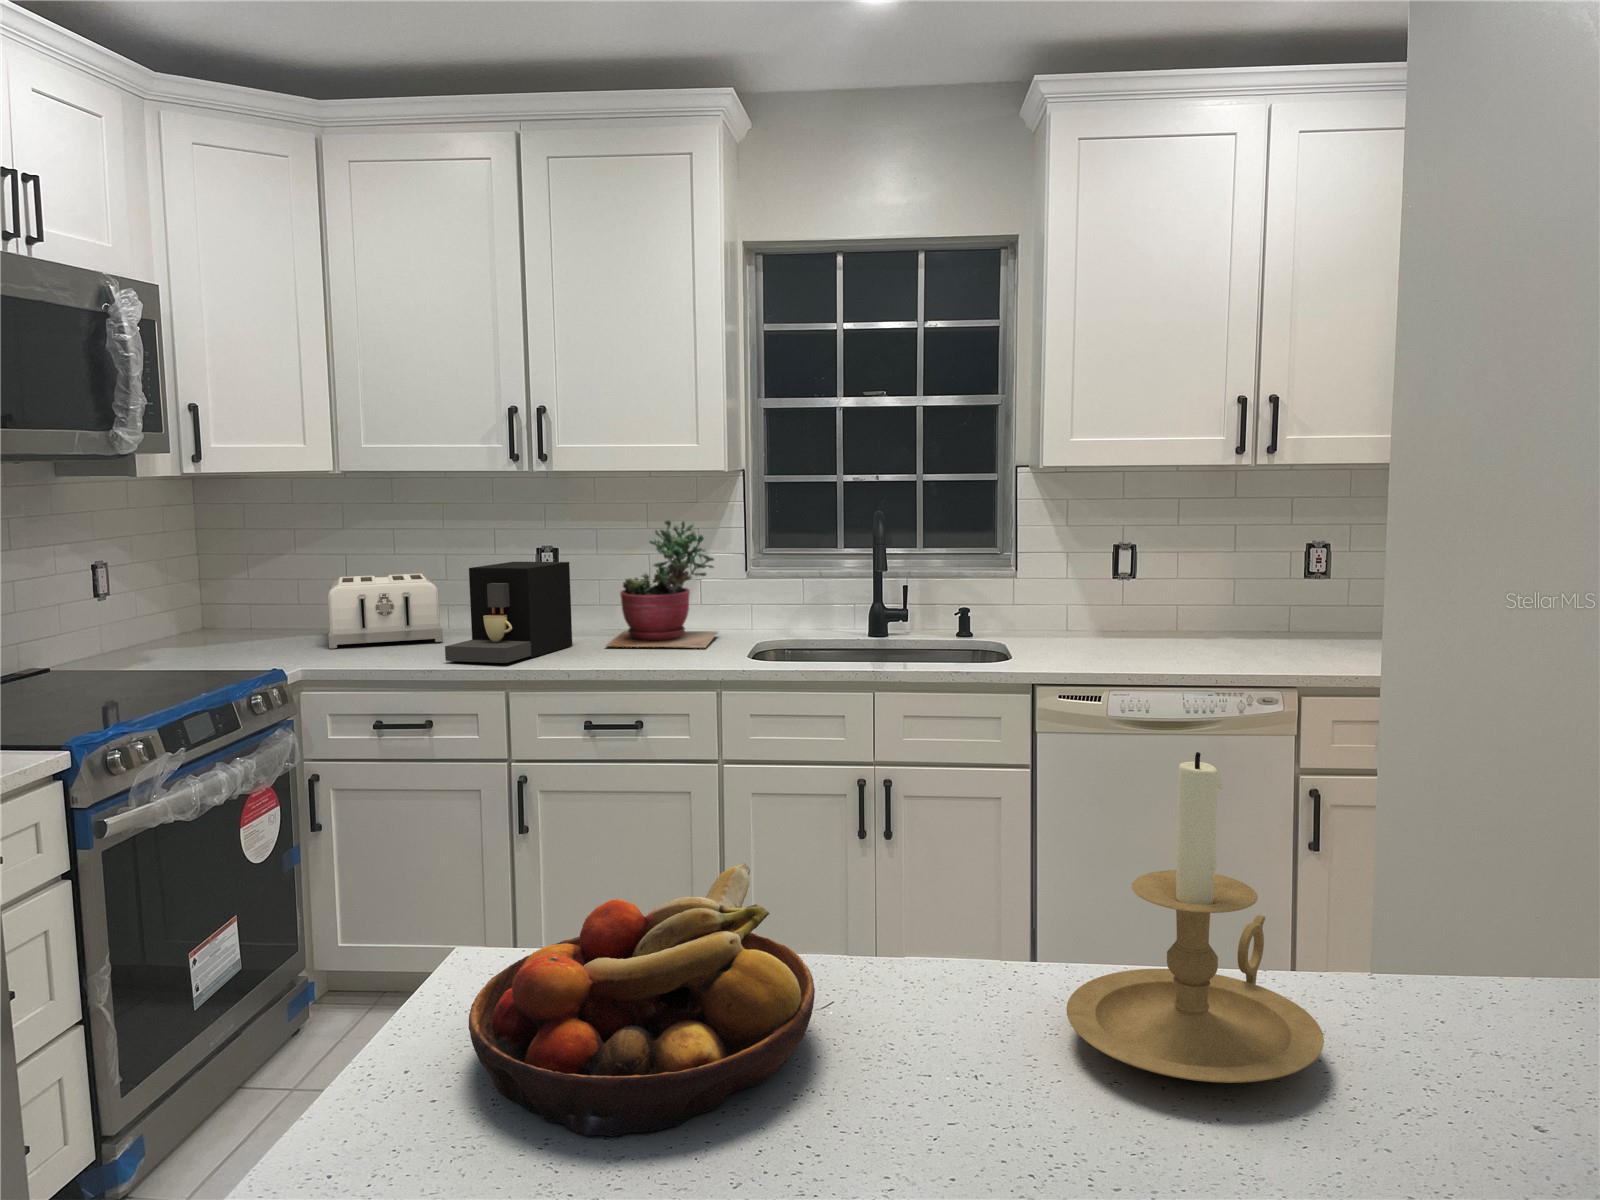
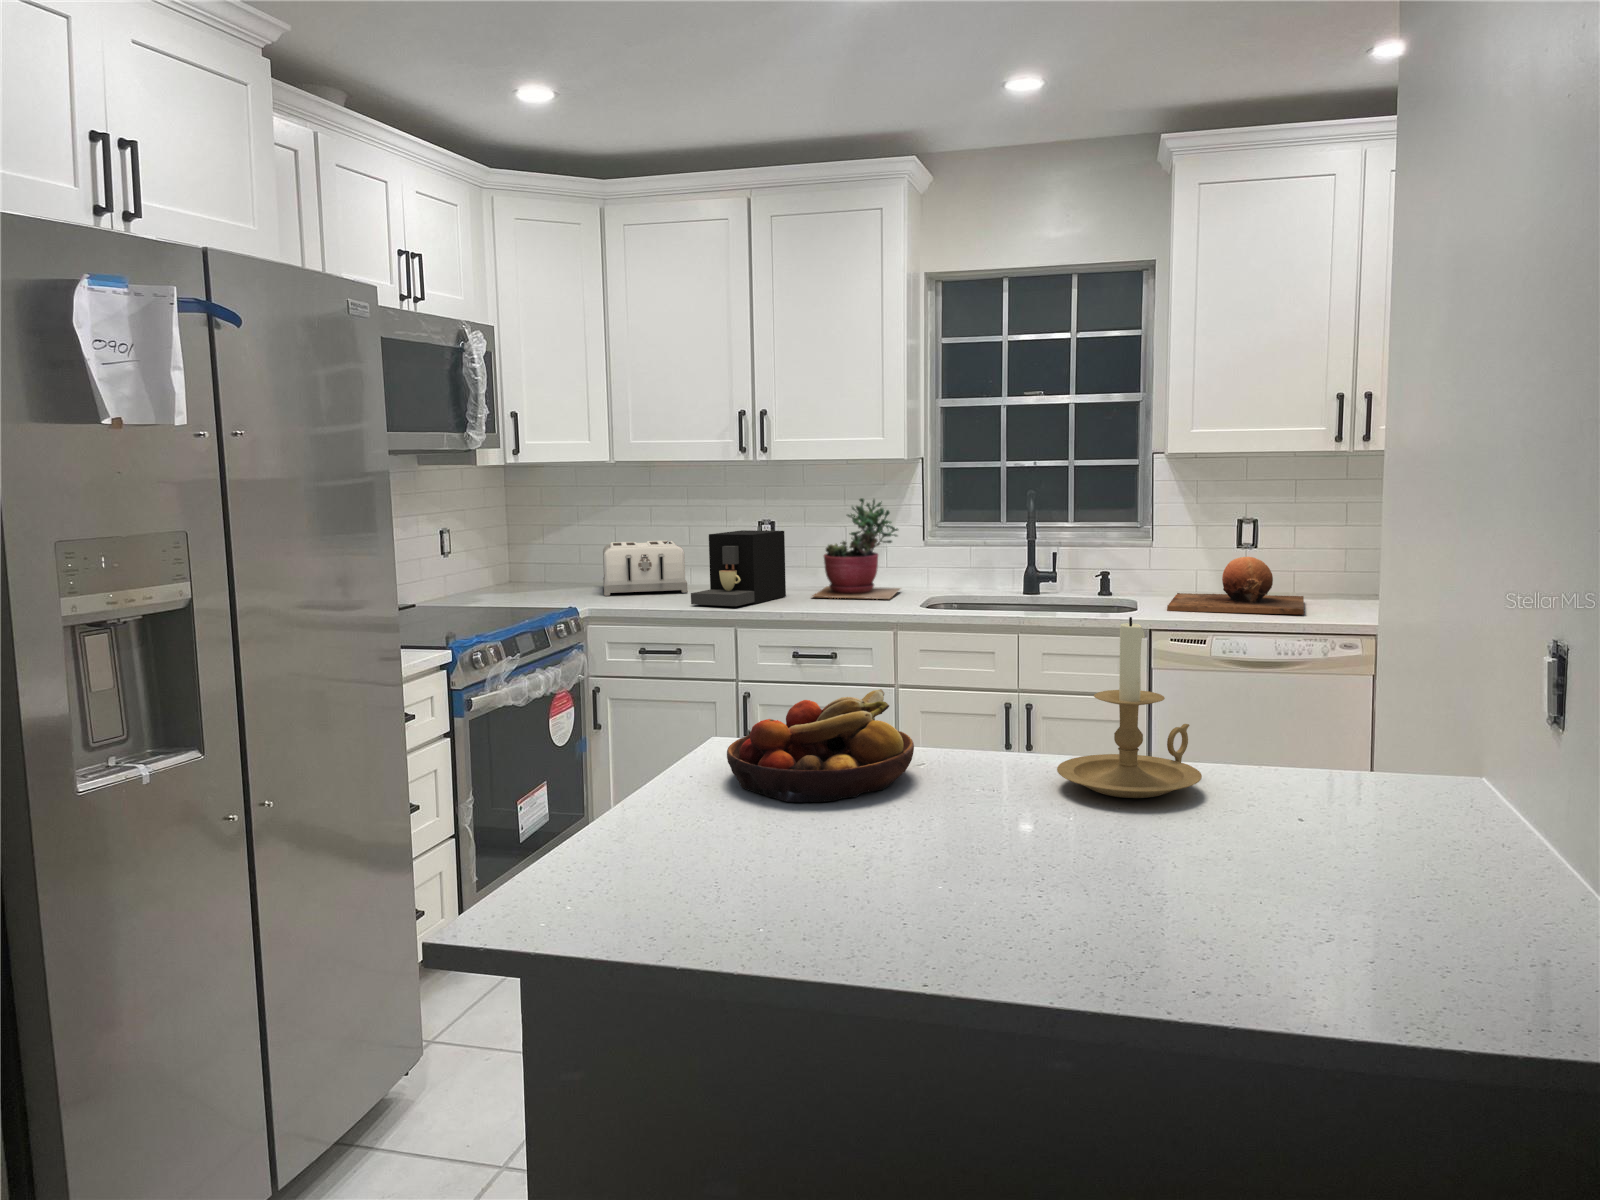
chopping board: none [1047,591,1208,661] -> present [1167,557,1304,614]

